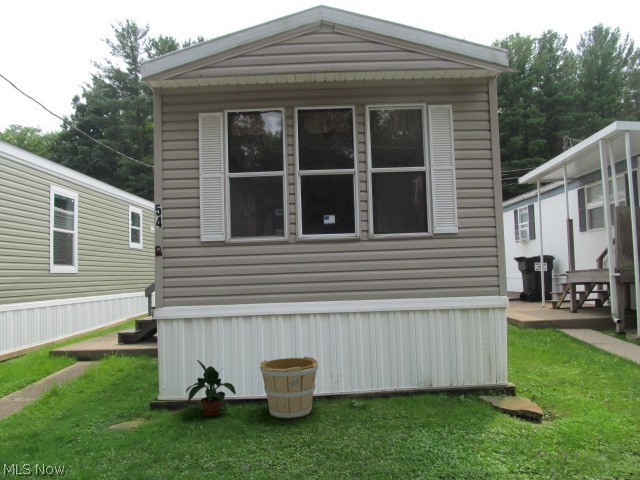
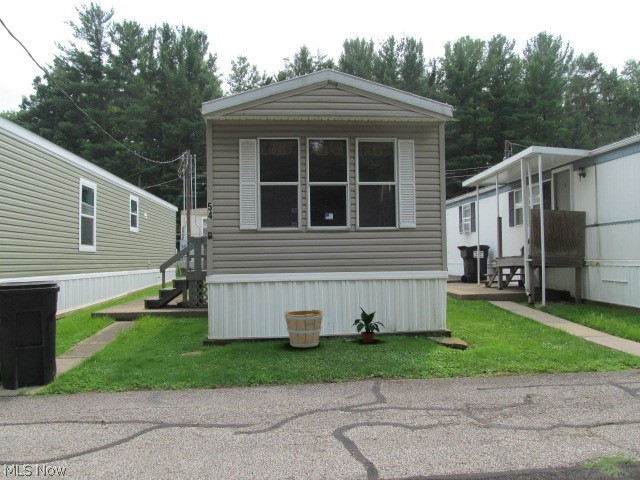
potted plant: present [186,360,236,416] -> present [353,307,385,342]

